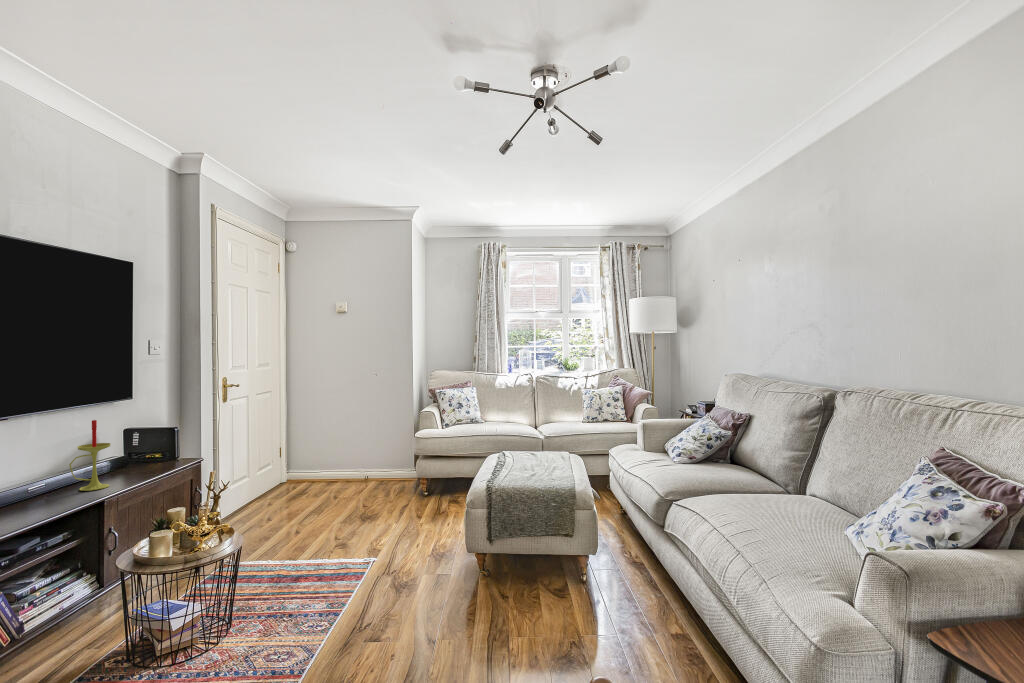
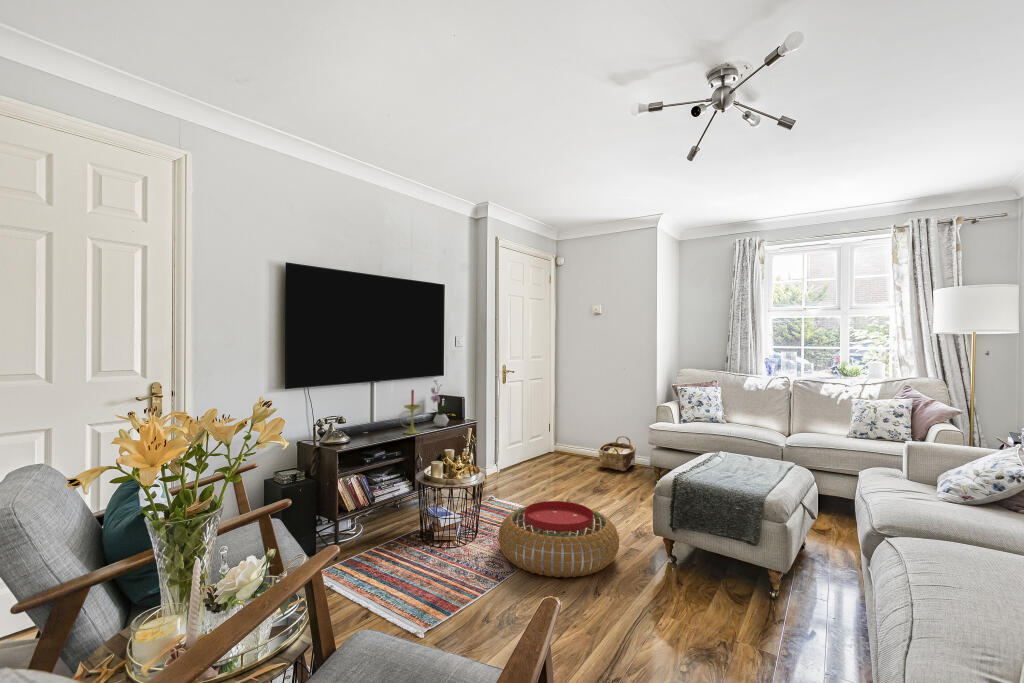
flower arrangement: none [122,403,158,472] -> present [431,381,449,426]
woven basket: none [351,451,393,492] -> present [599,436,636,471]
pouf: none [275,542,439,651] -> present [498,501,619,578]

